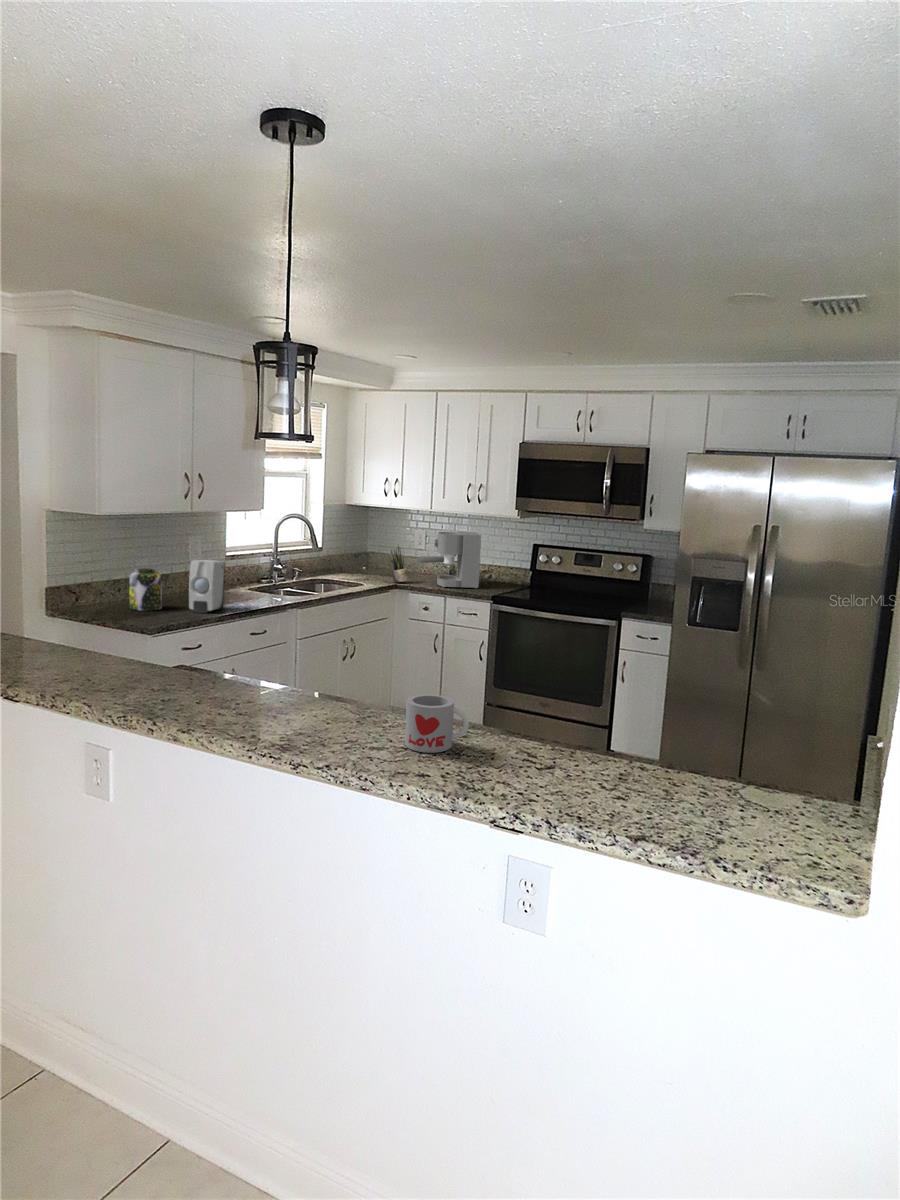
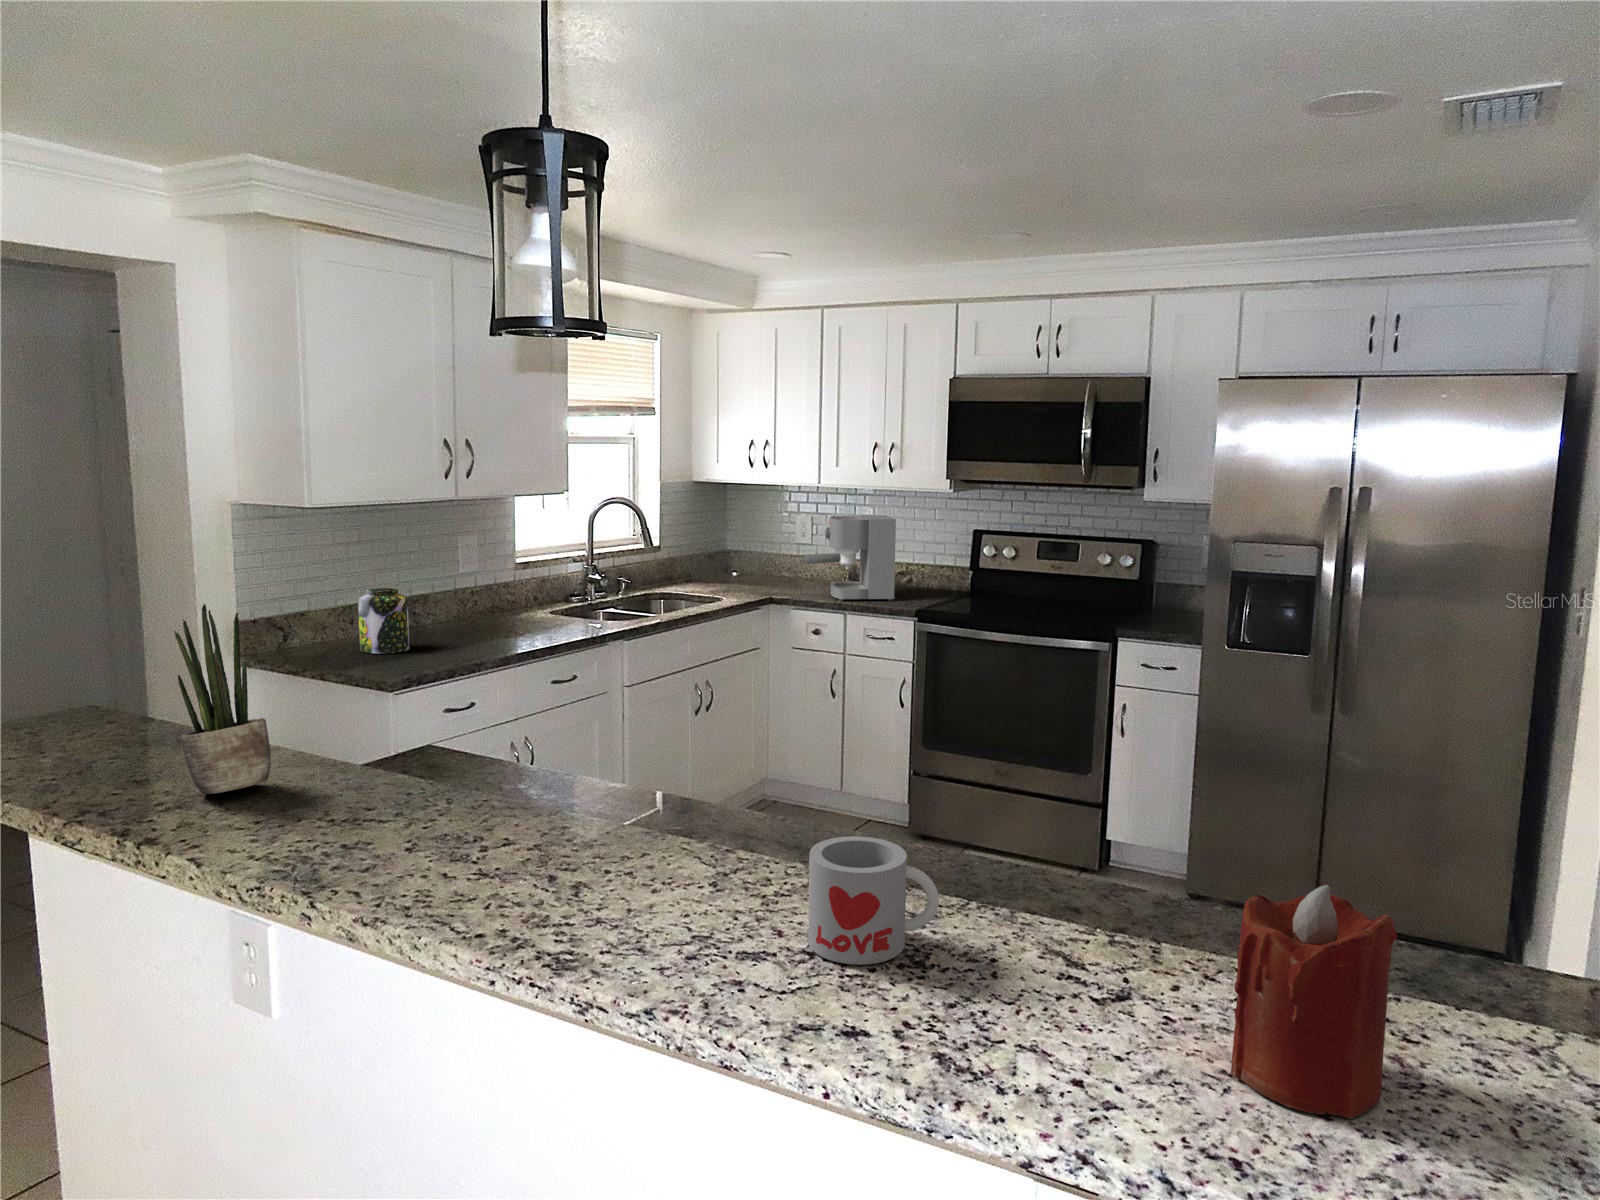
potted plant: present [391,546,407,582] -> present [174,604,271,794]
soap dispenser: present [189,560,225,613] -> none [449,572,505,655]
candle: none [590,707,660,807] -> present [1231,885,1397,1119]

